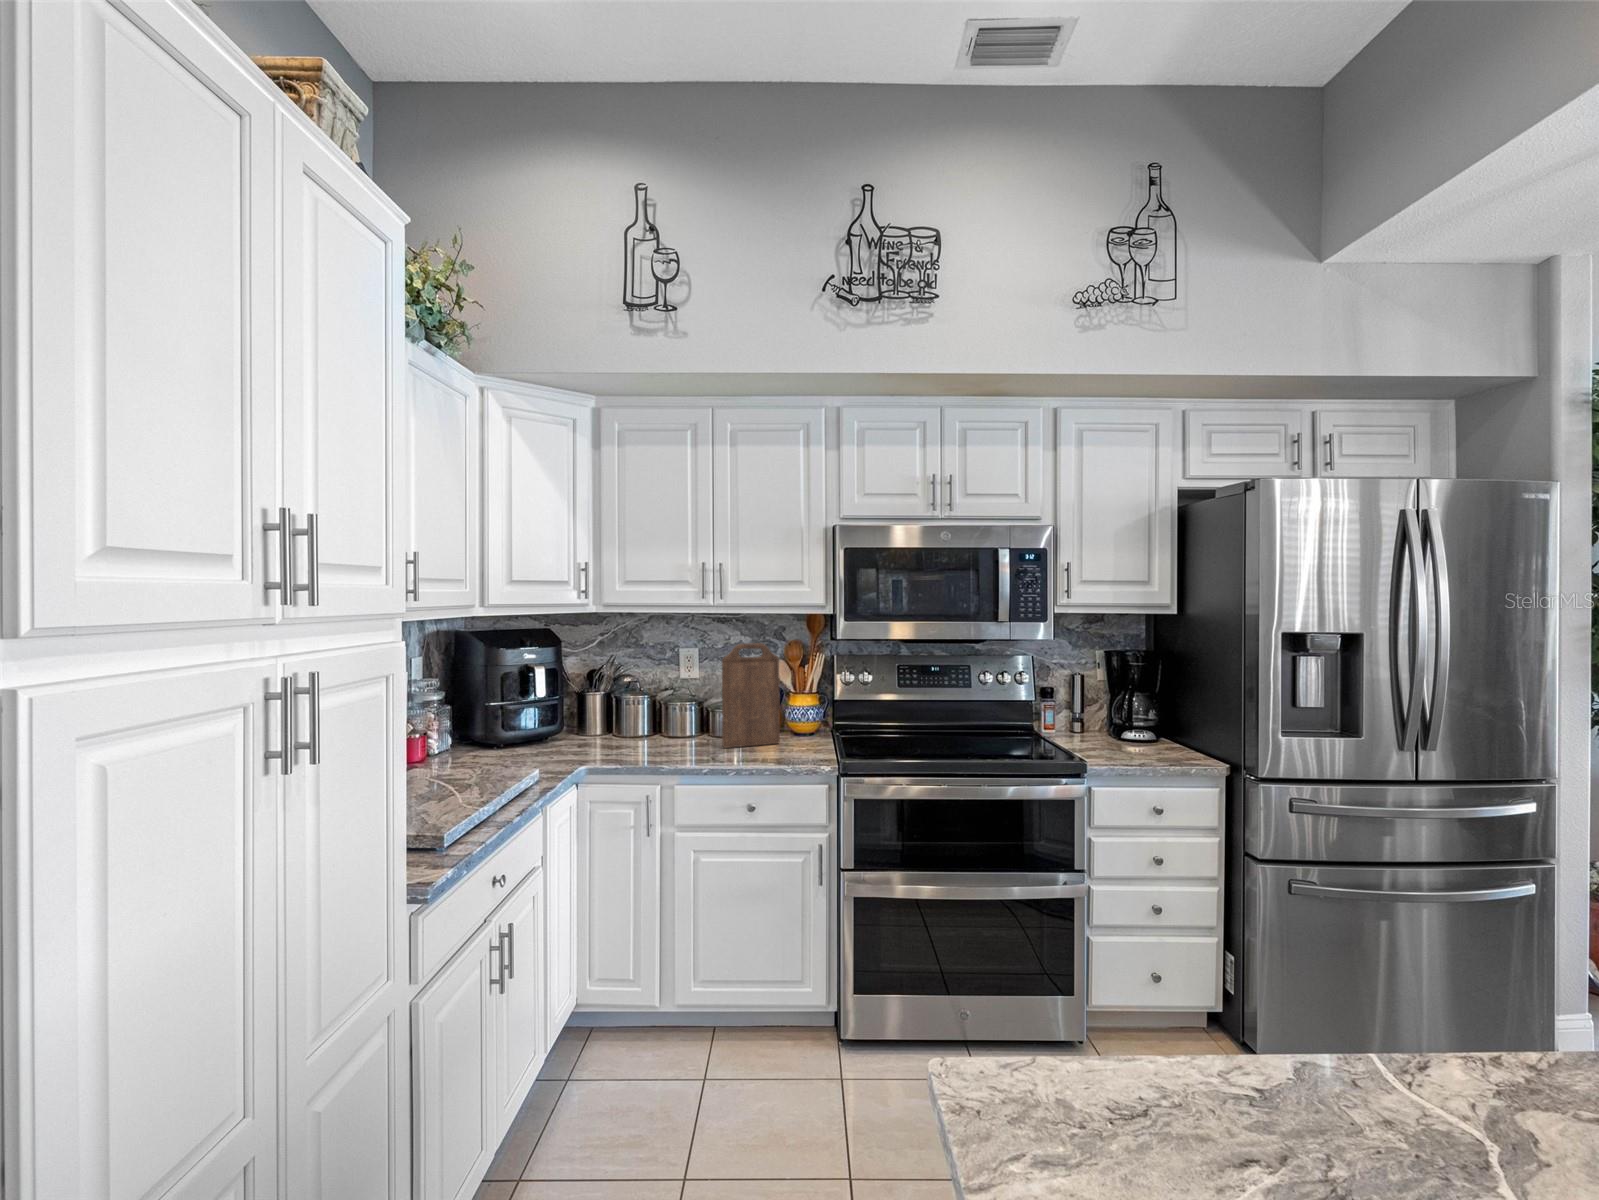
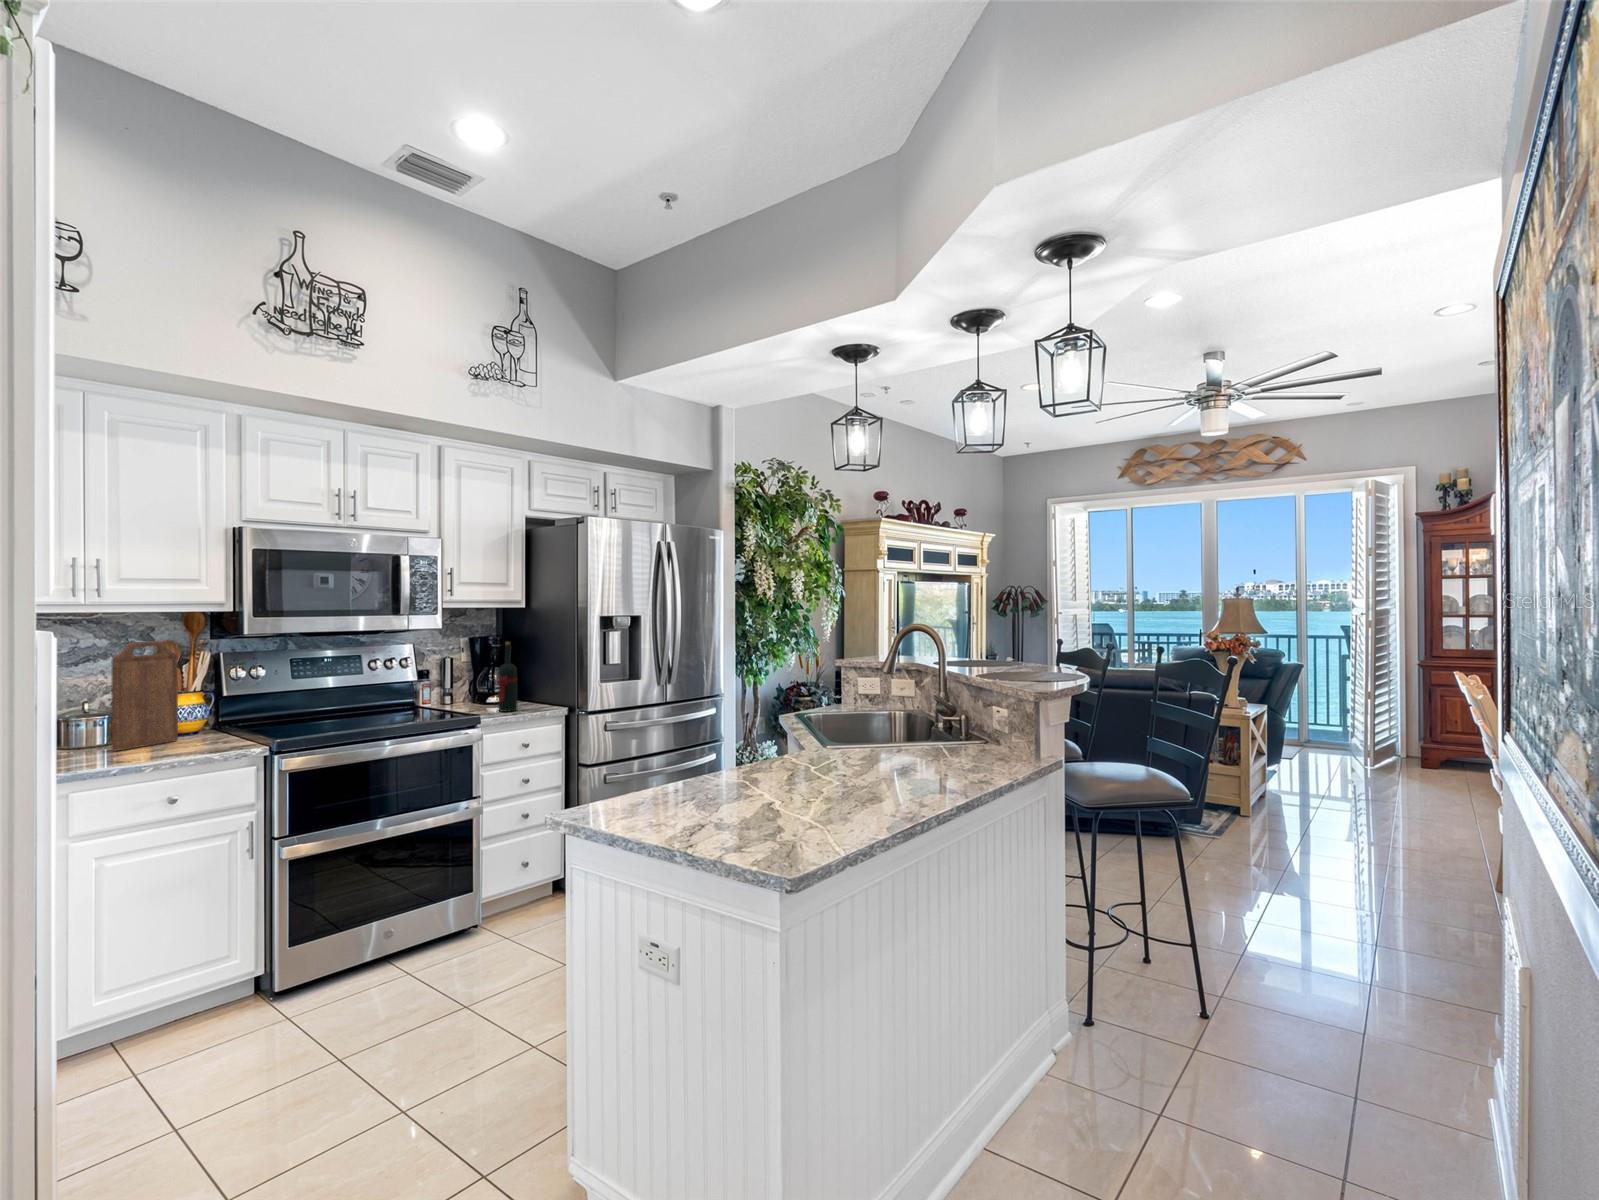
wine bottle: none [1119,658,1148,756] -> present [498,642,518,712]

